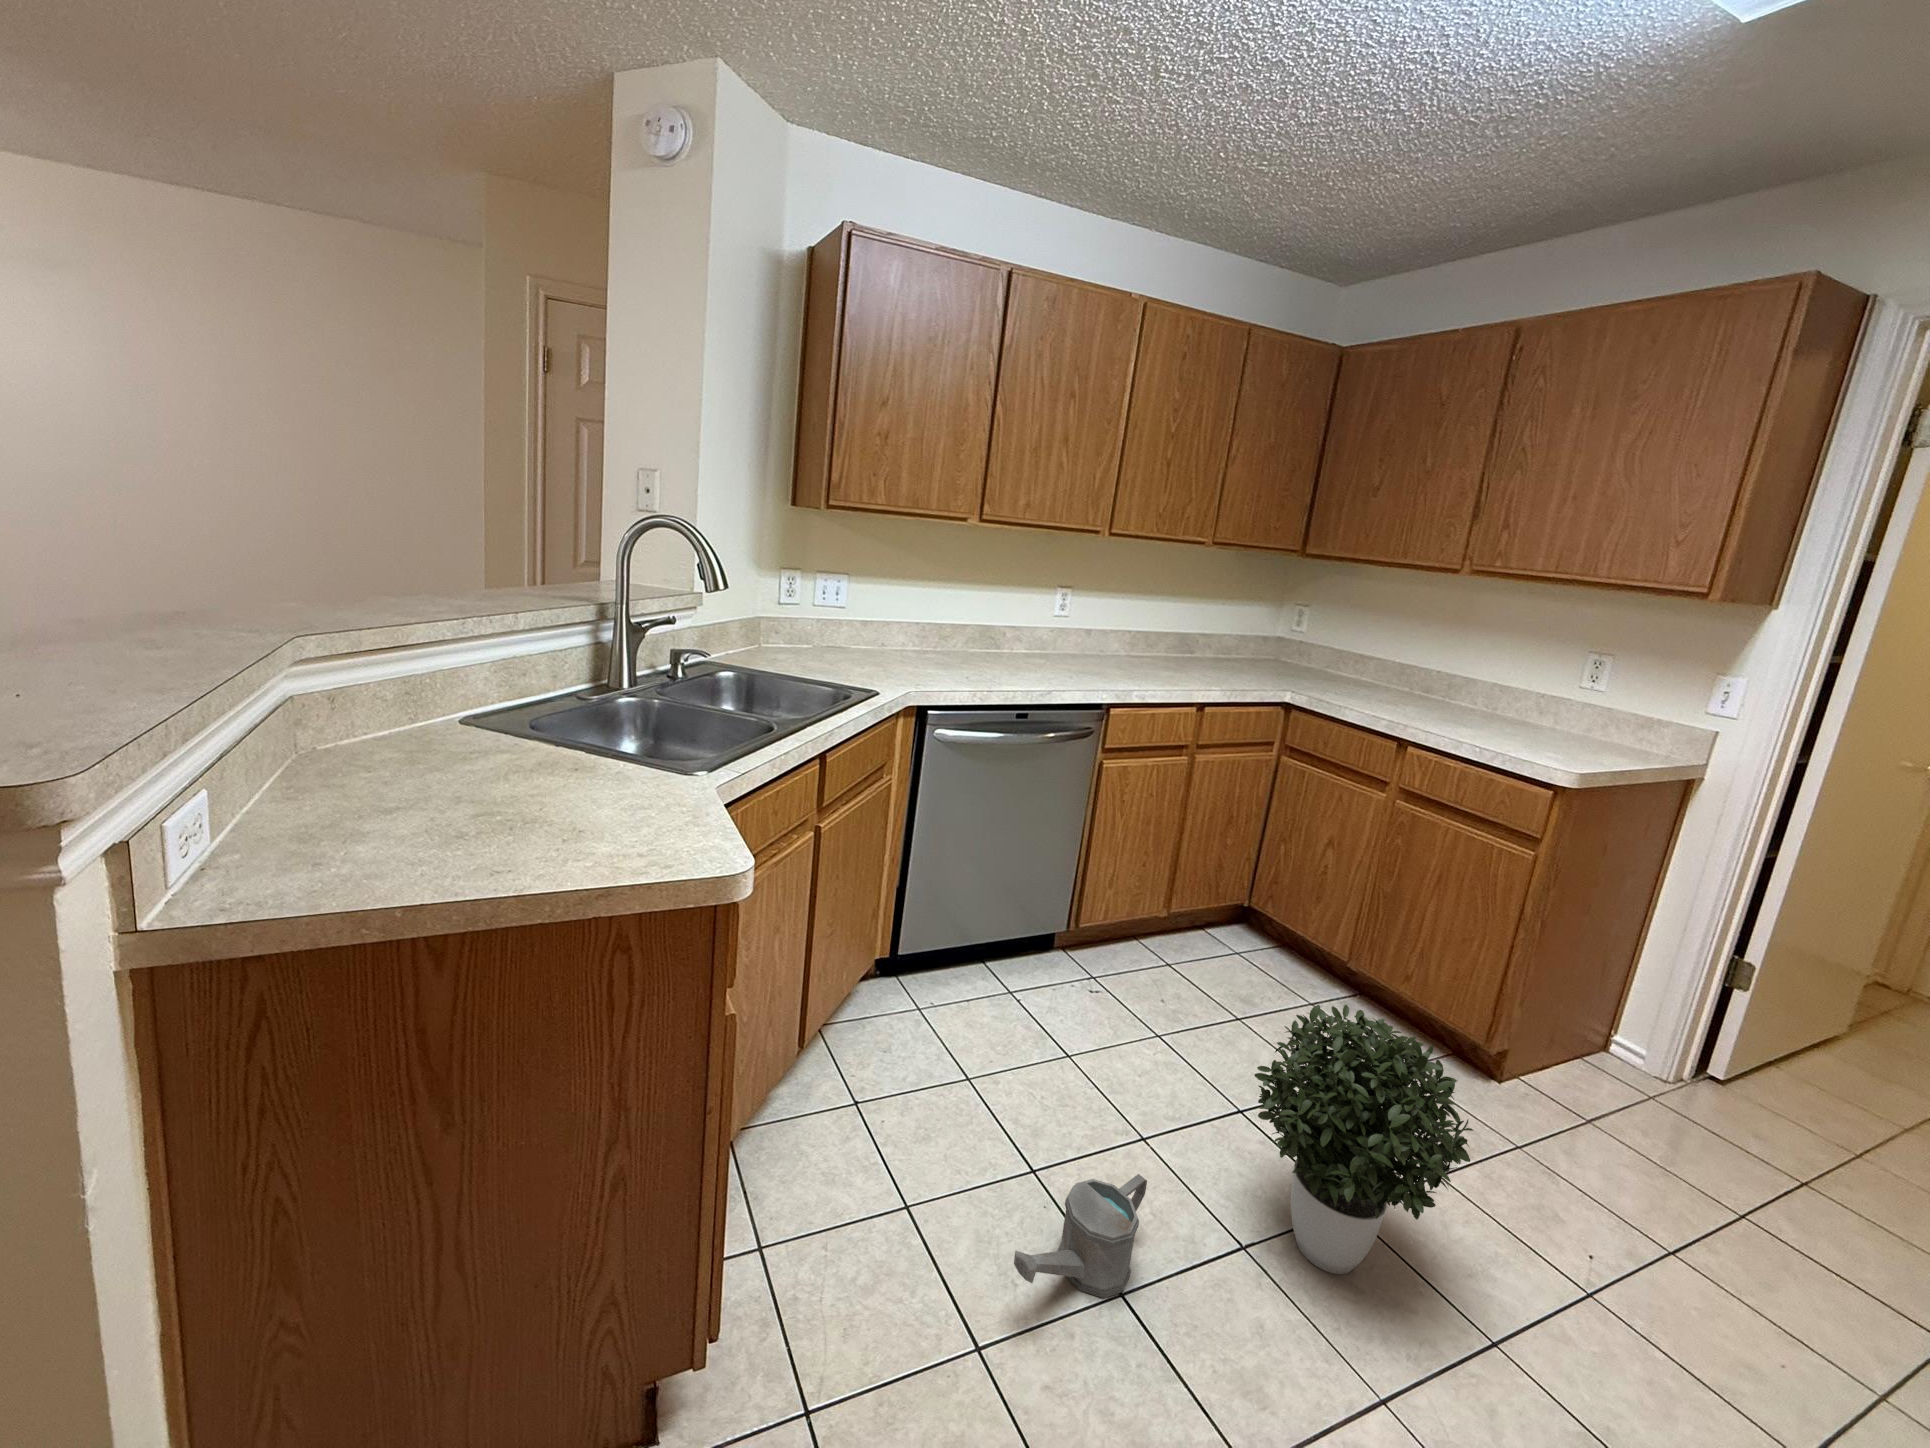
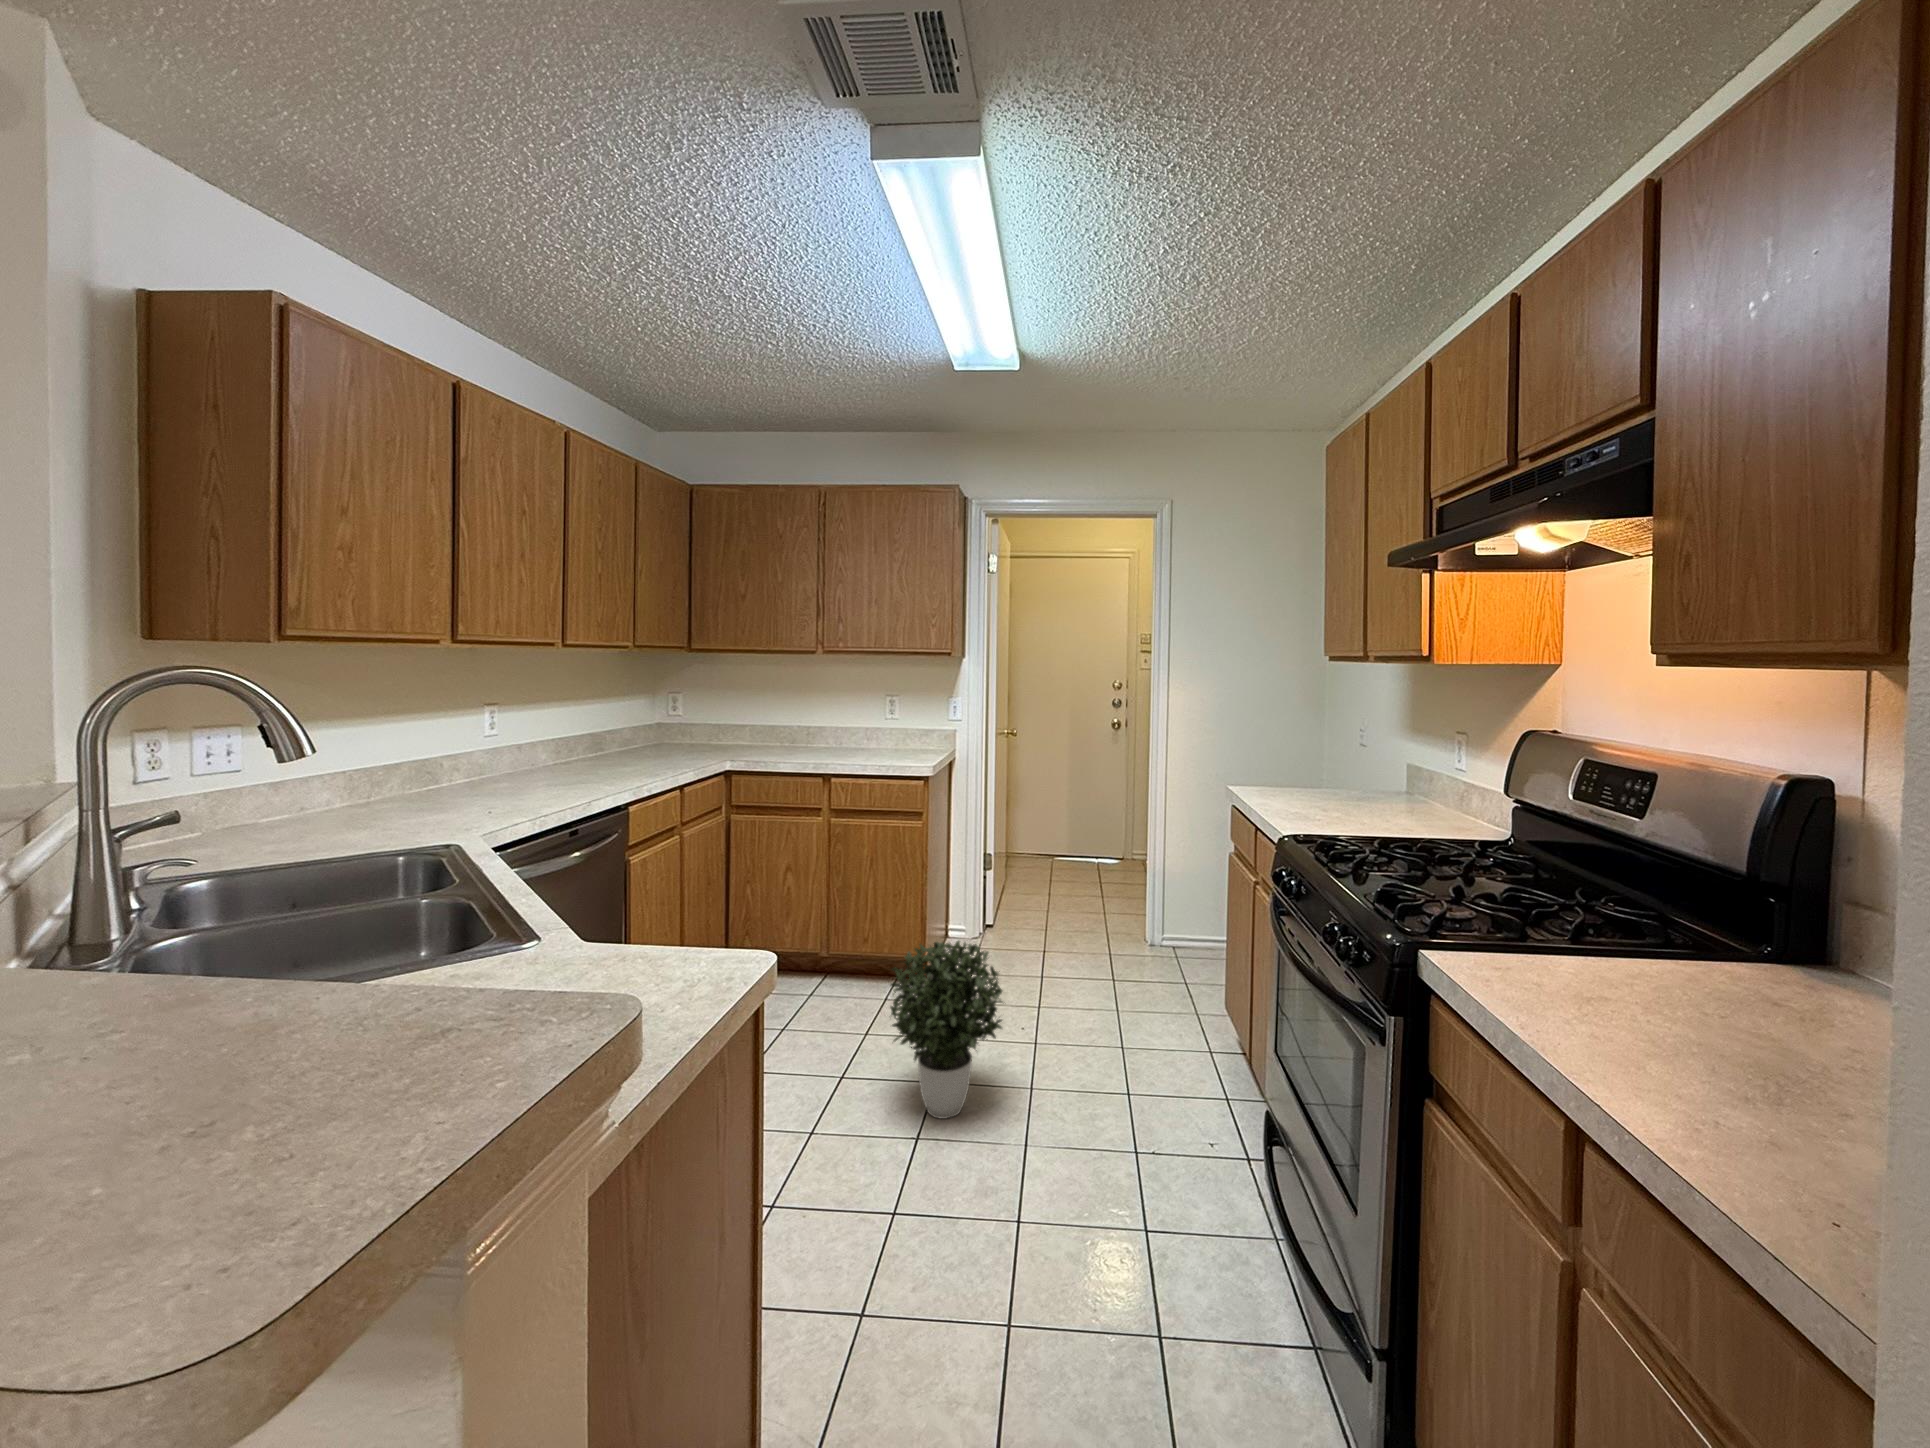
watering can: present [1014,1174,1147,1298] -> none [833,1133,891,1238]

